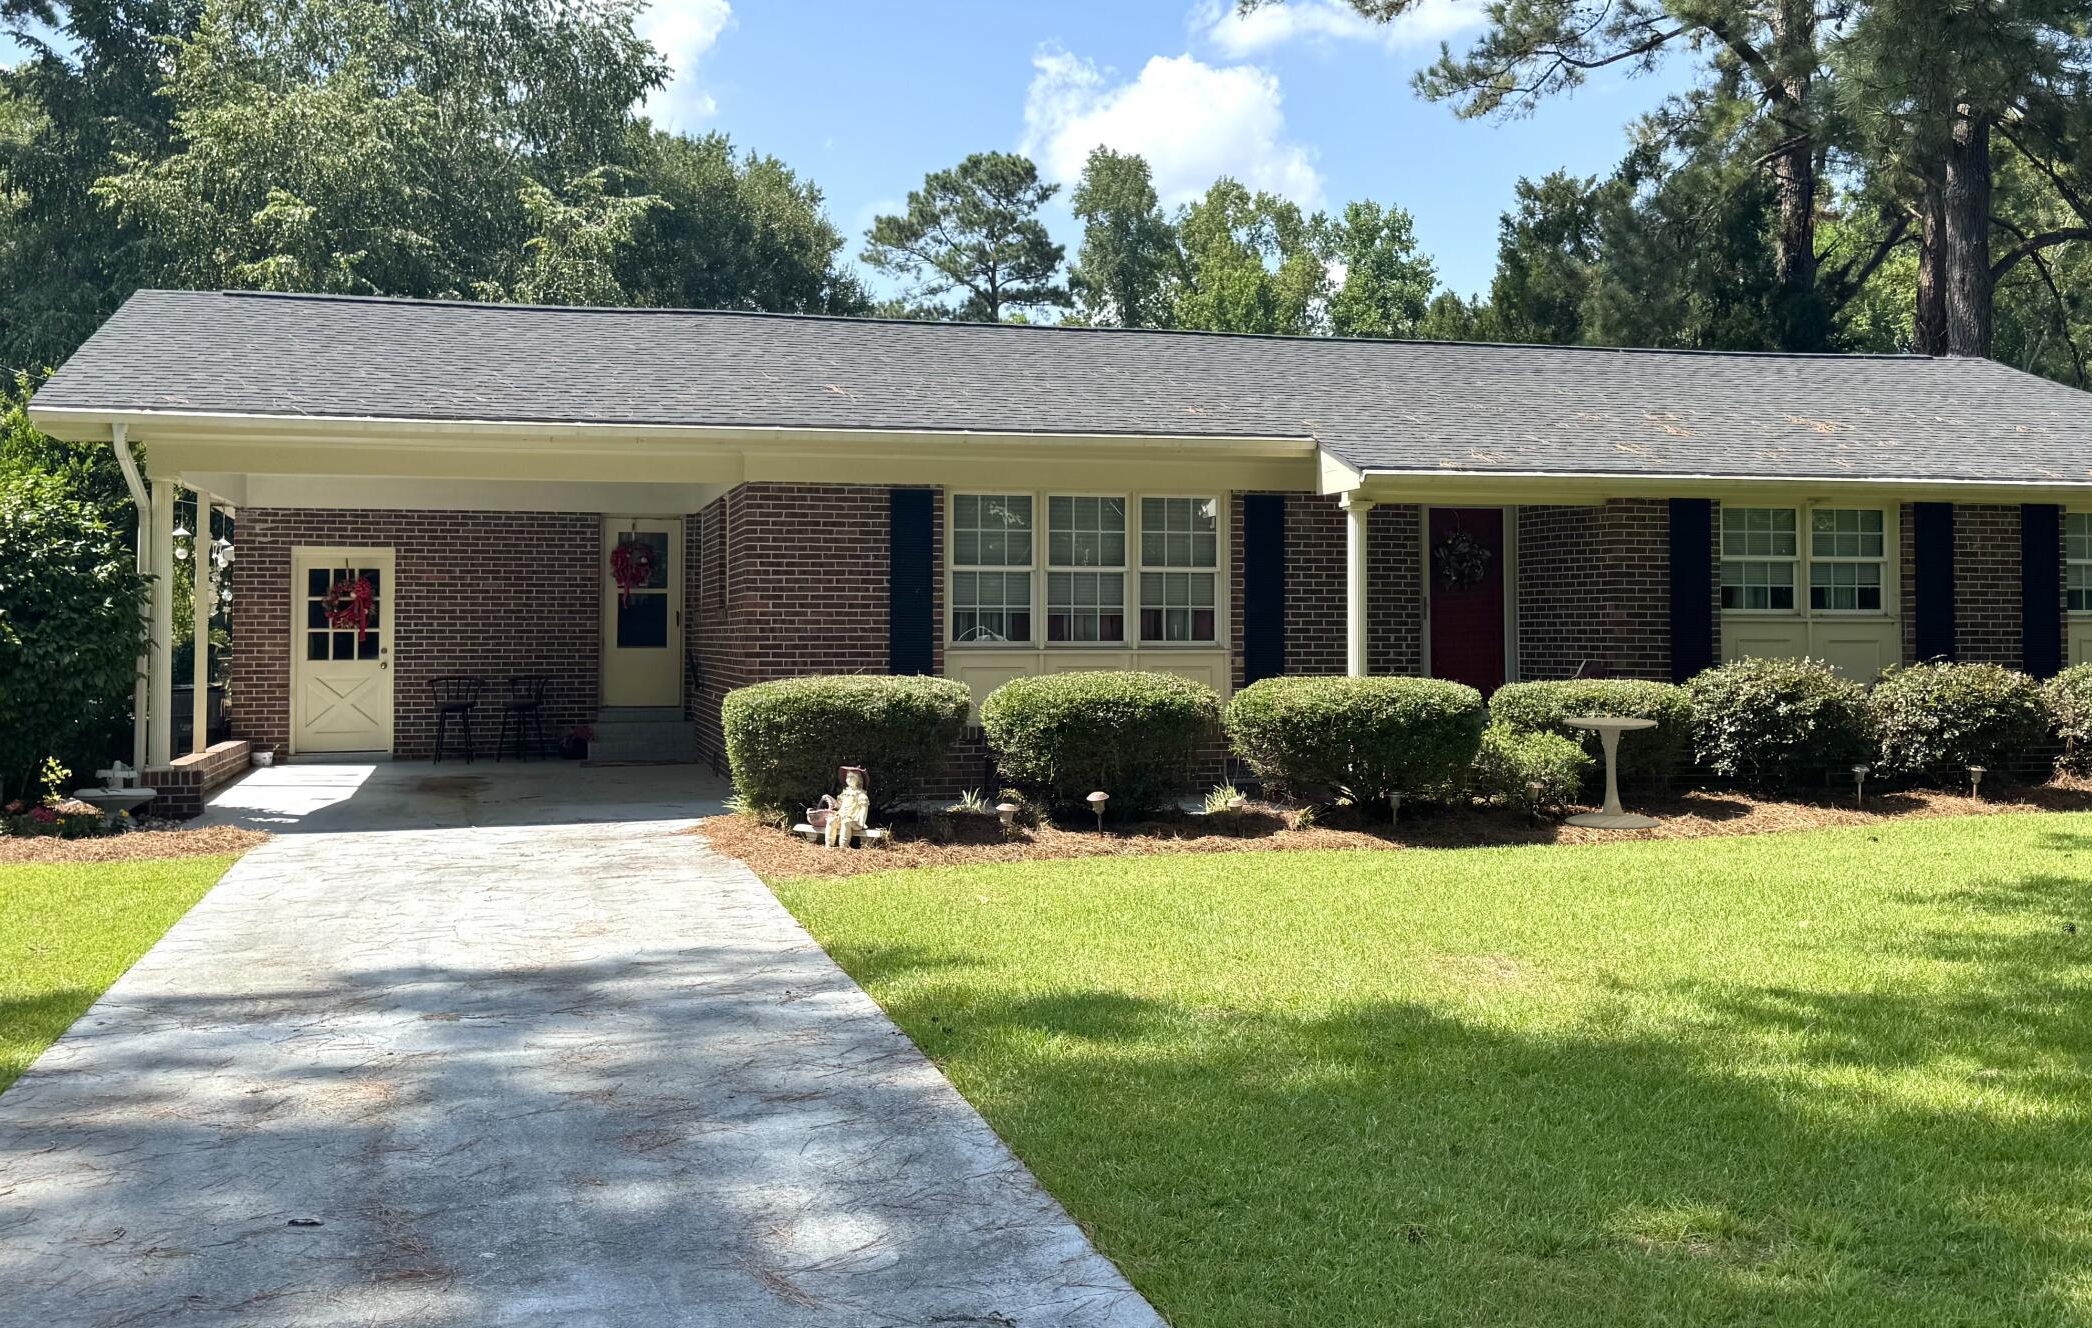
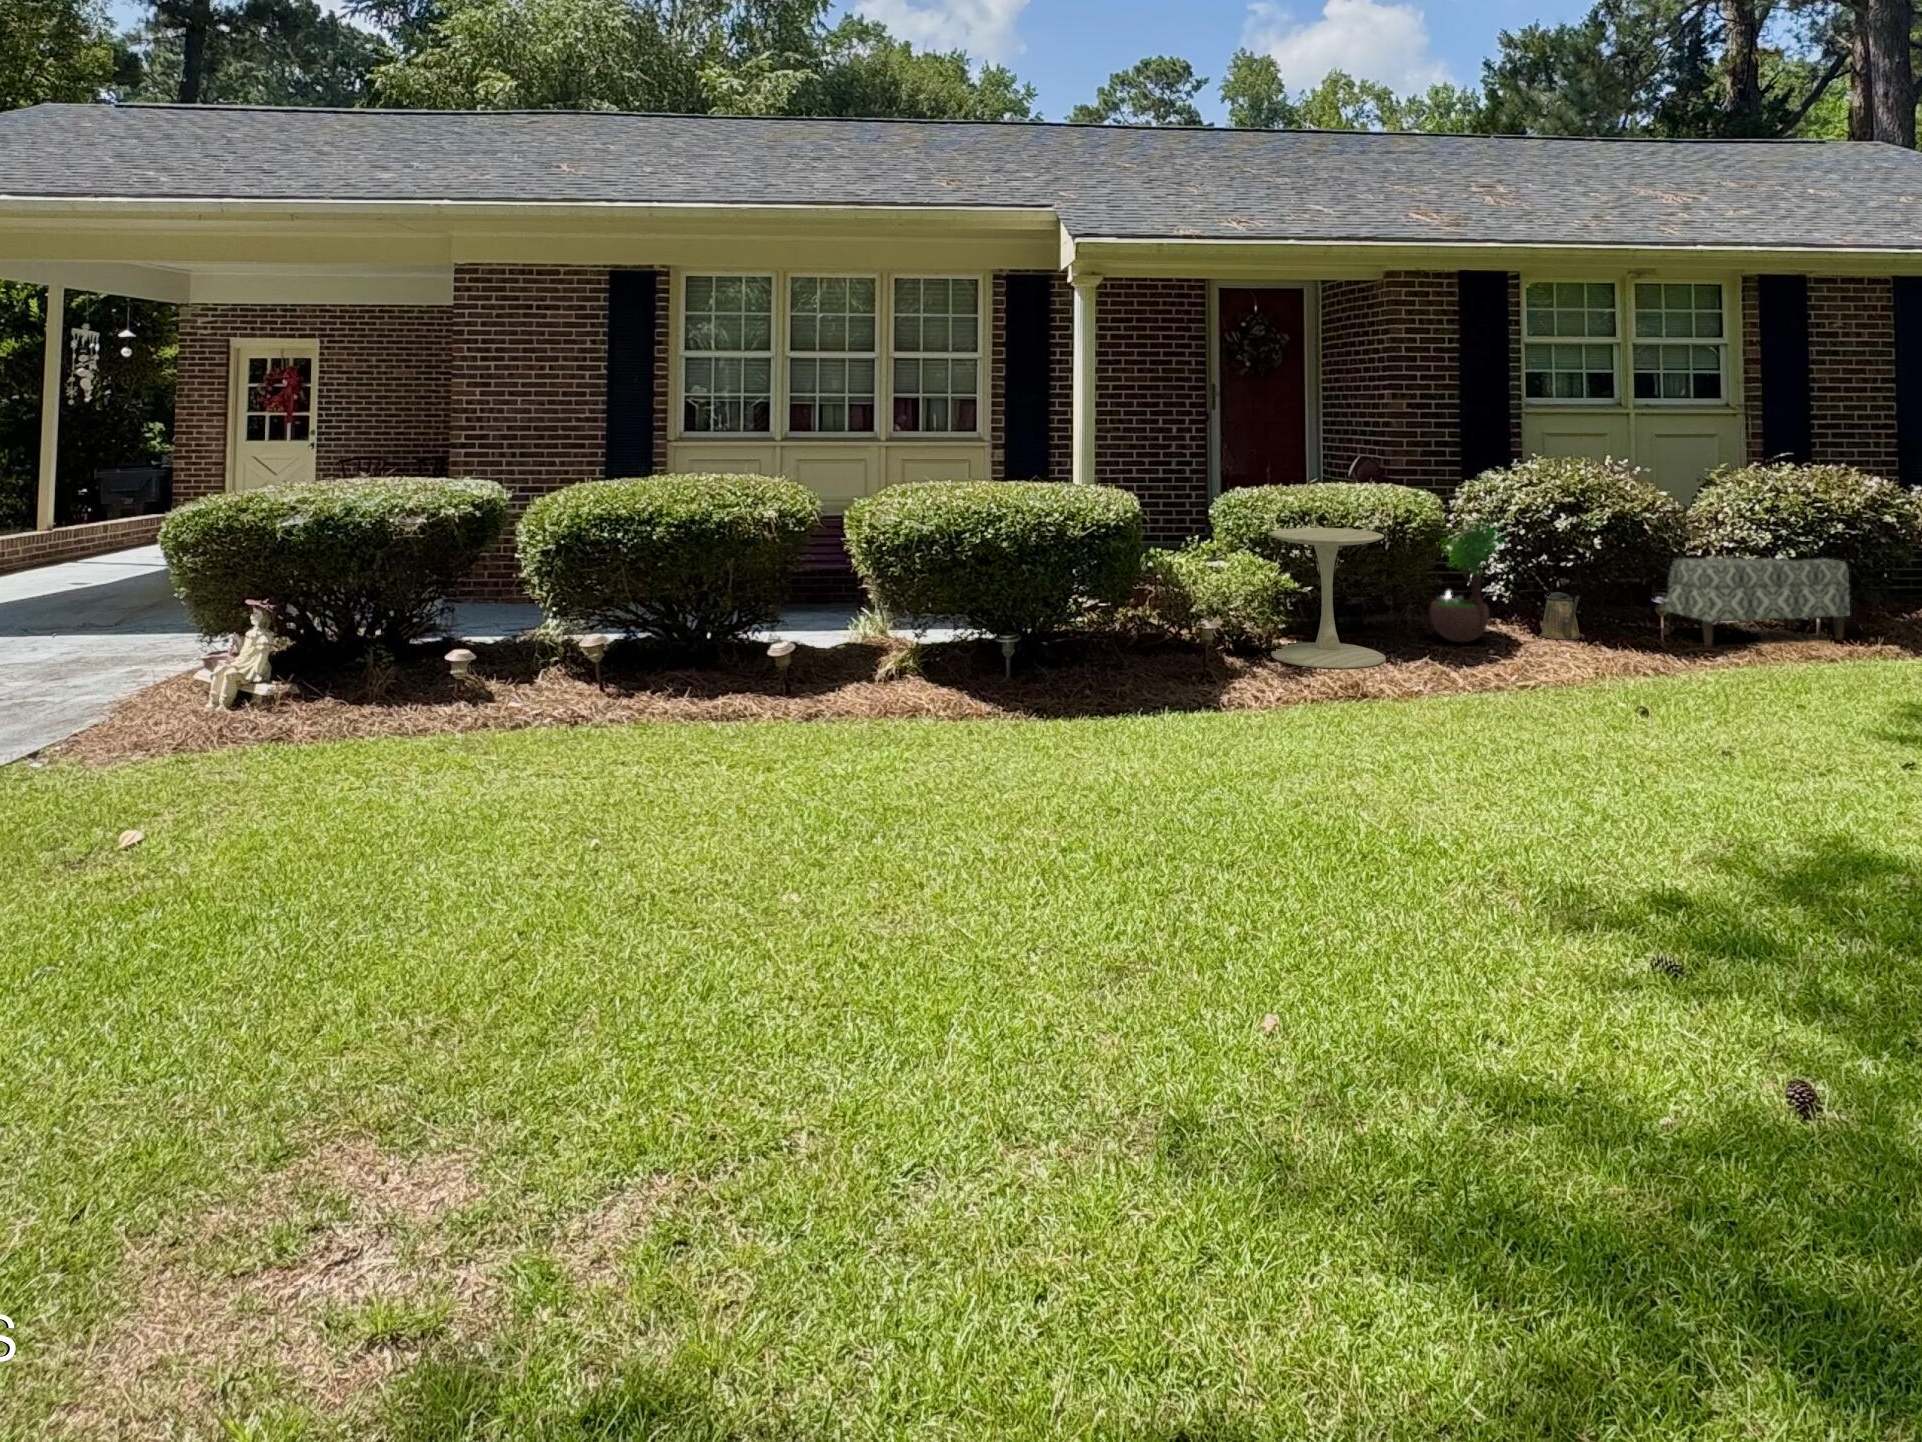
potted tree: none [1678,702,1741,813] -> present [1430,520,1503,643]
bench: none [1848,736,2001,811] -> present [1662,558,1850,646]
watering can: none [1762,771,1799,810] -> present [1541,592,1580,640]

